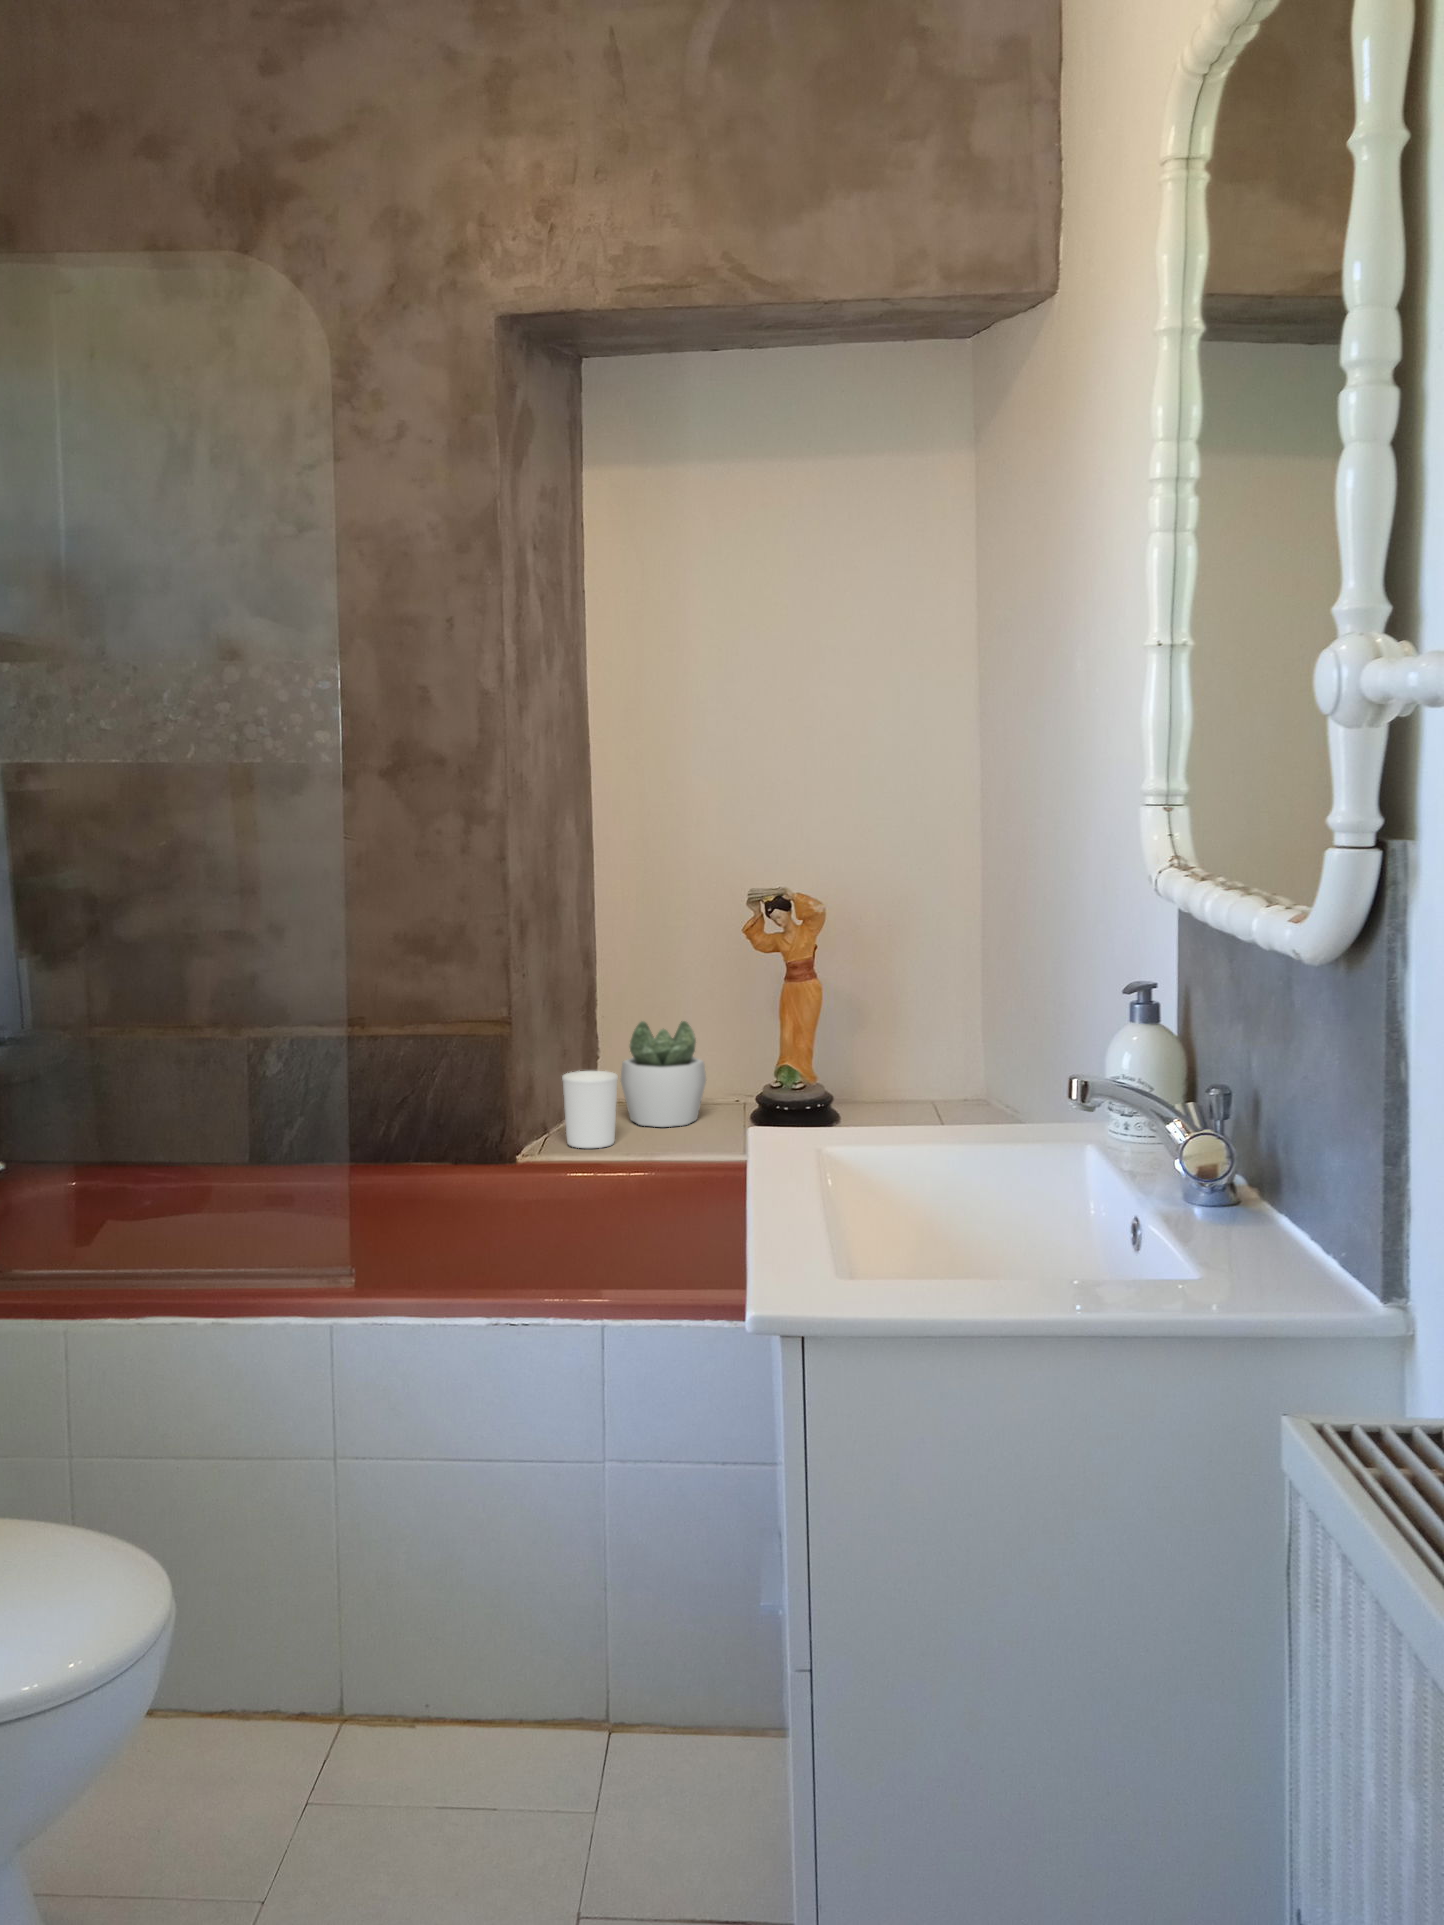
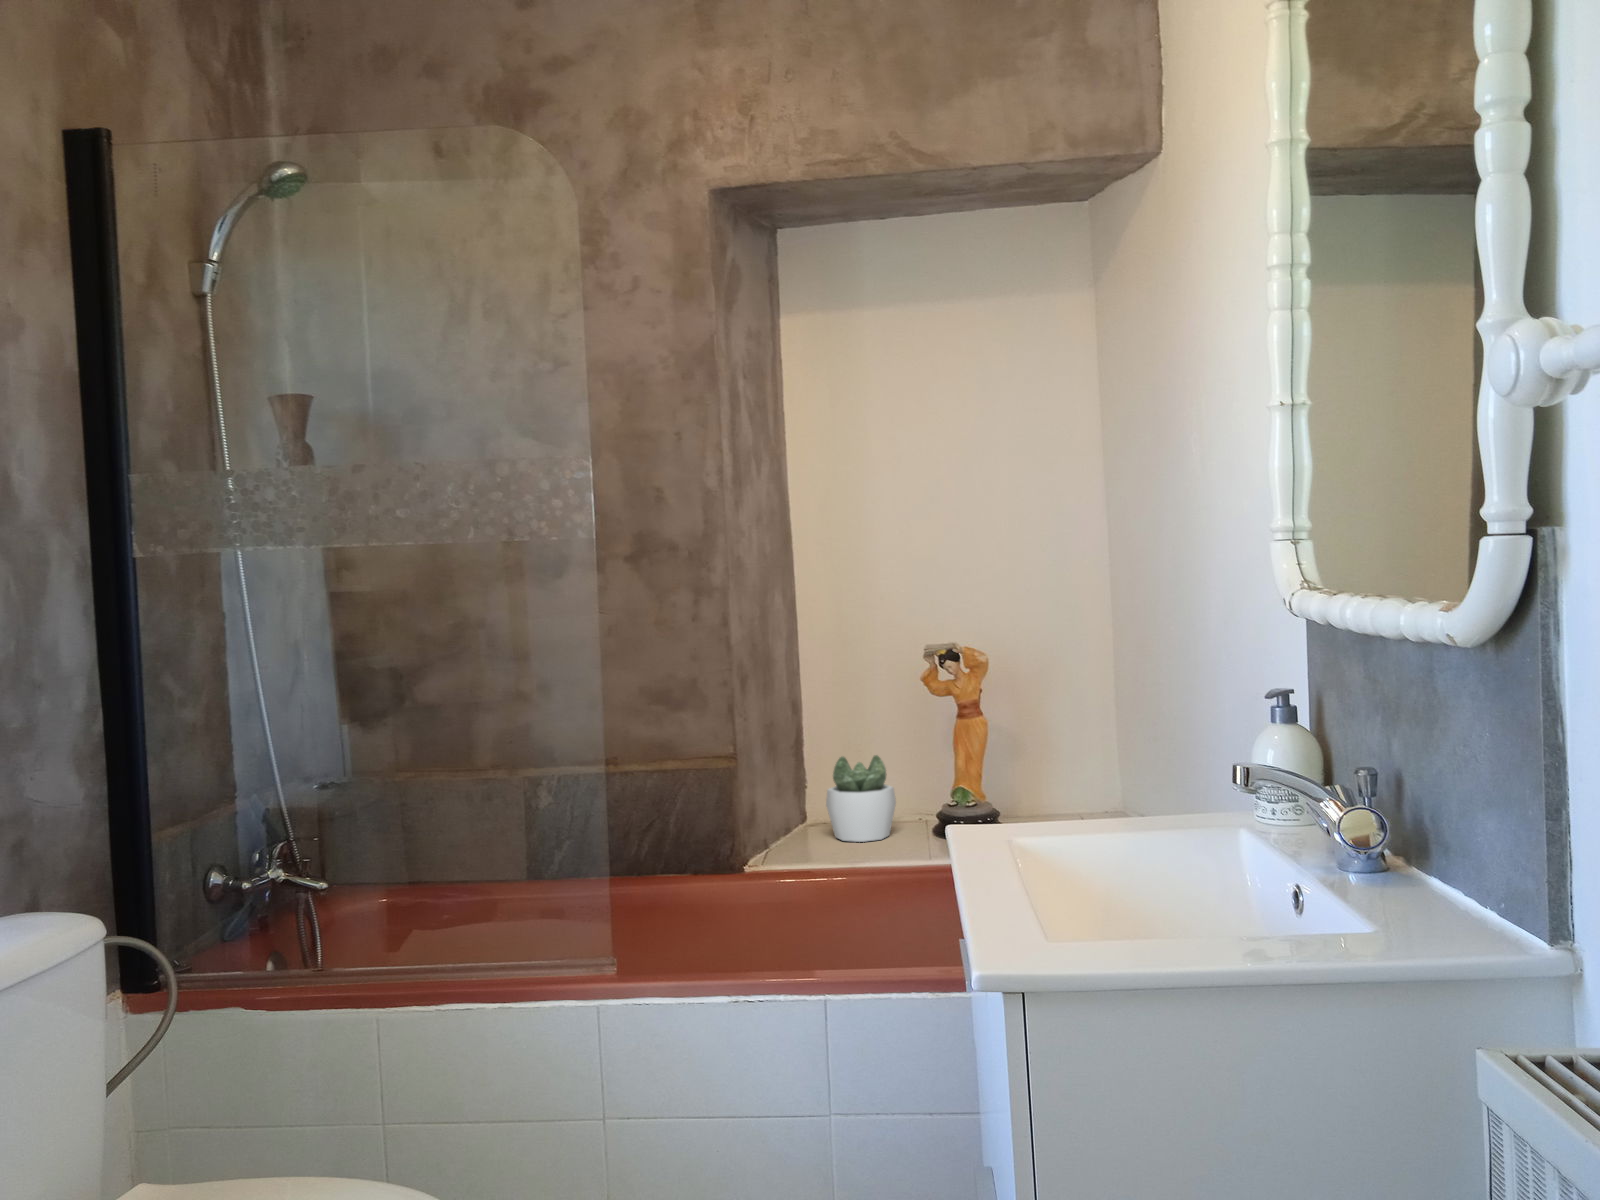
candle holder: present [562,1071,618,1148] -> none [780,797,825,860]

